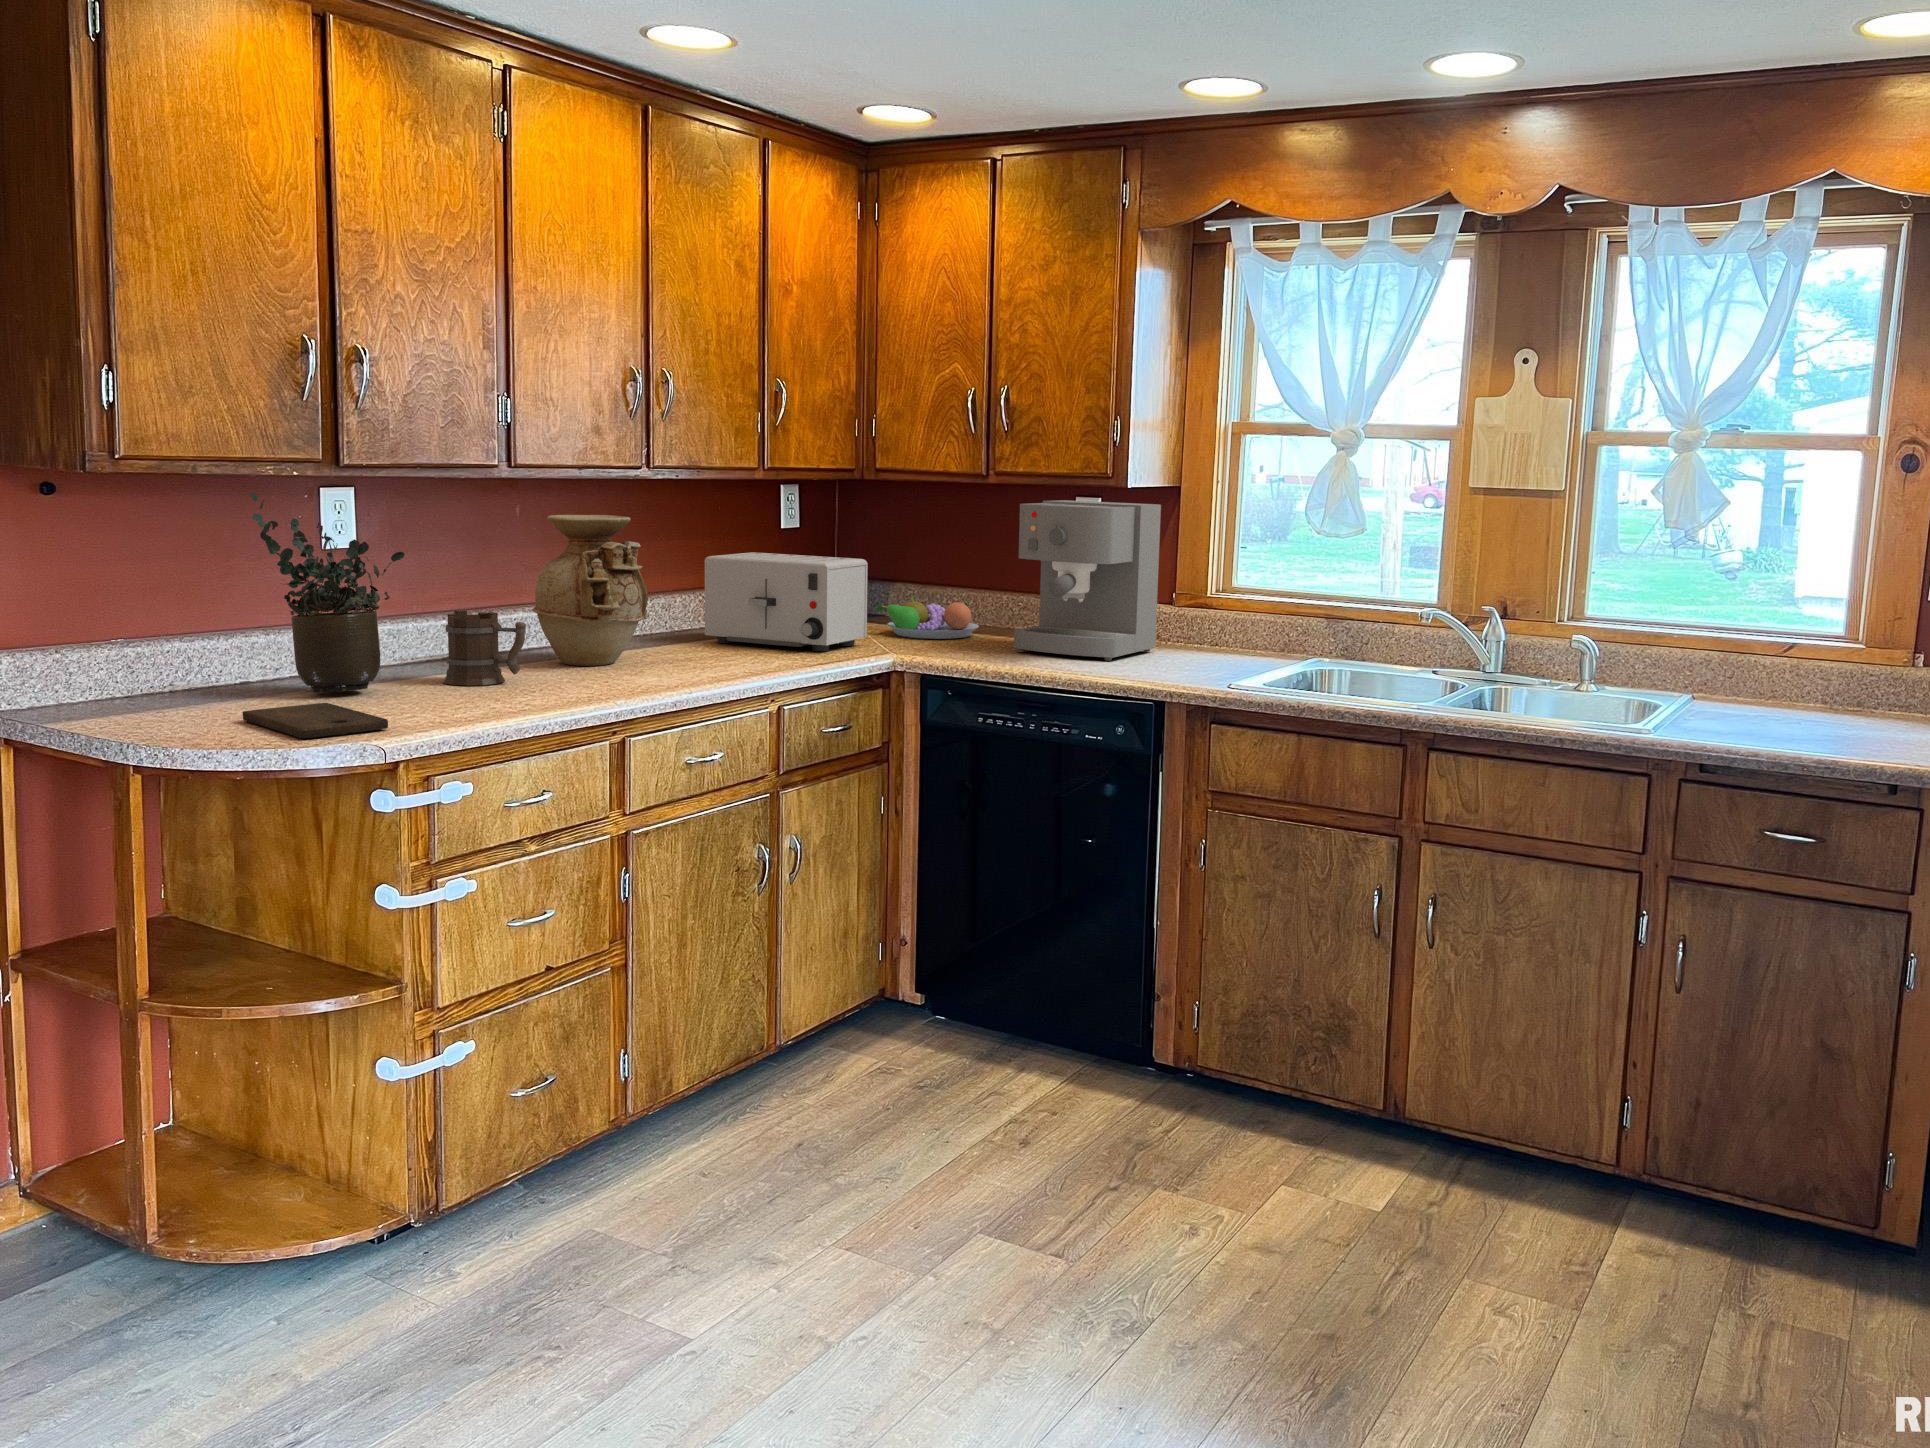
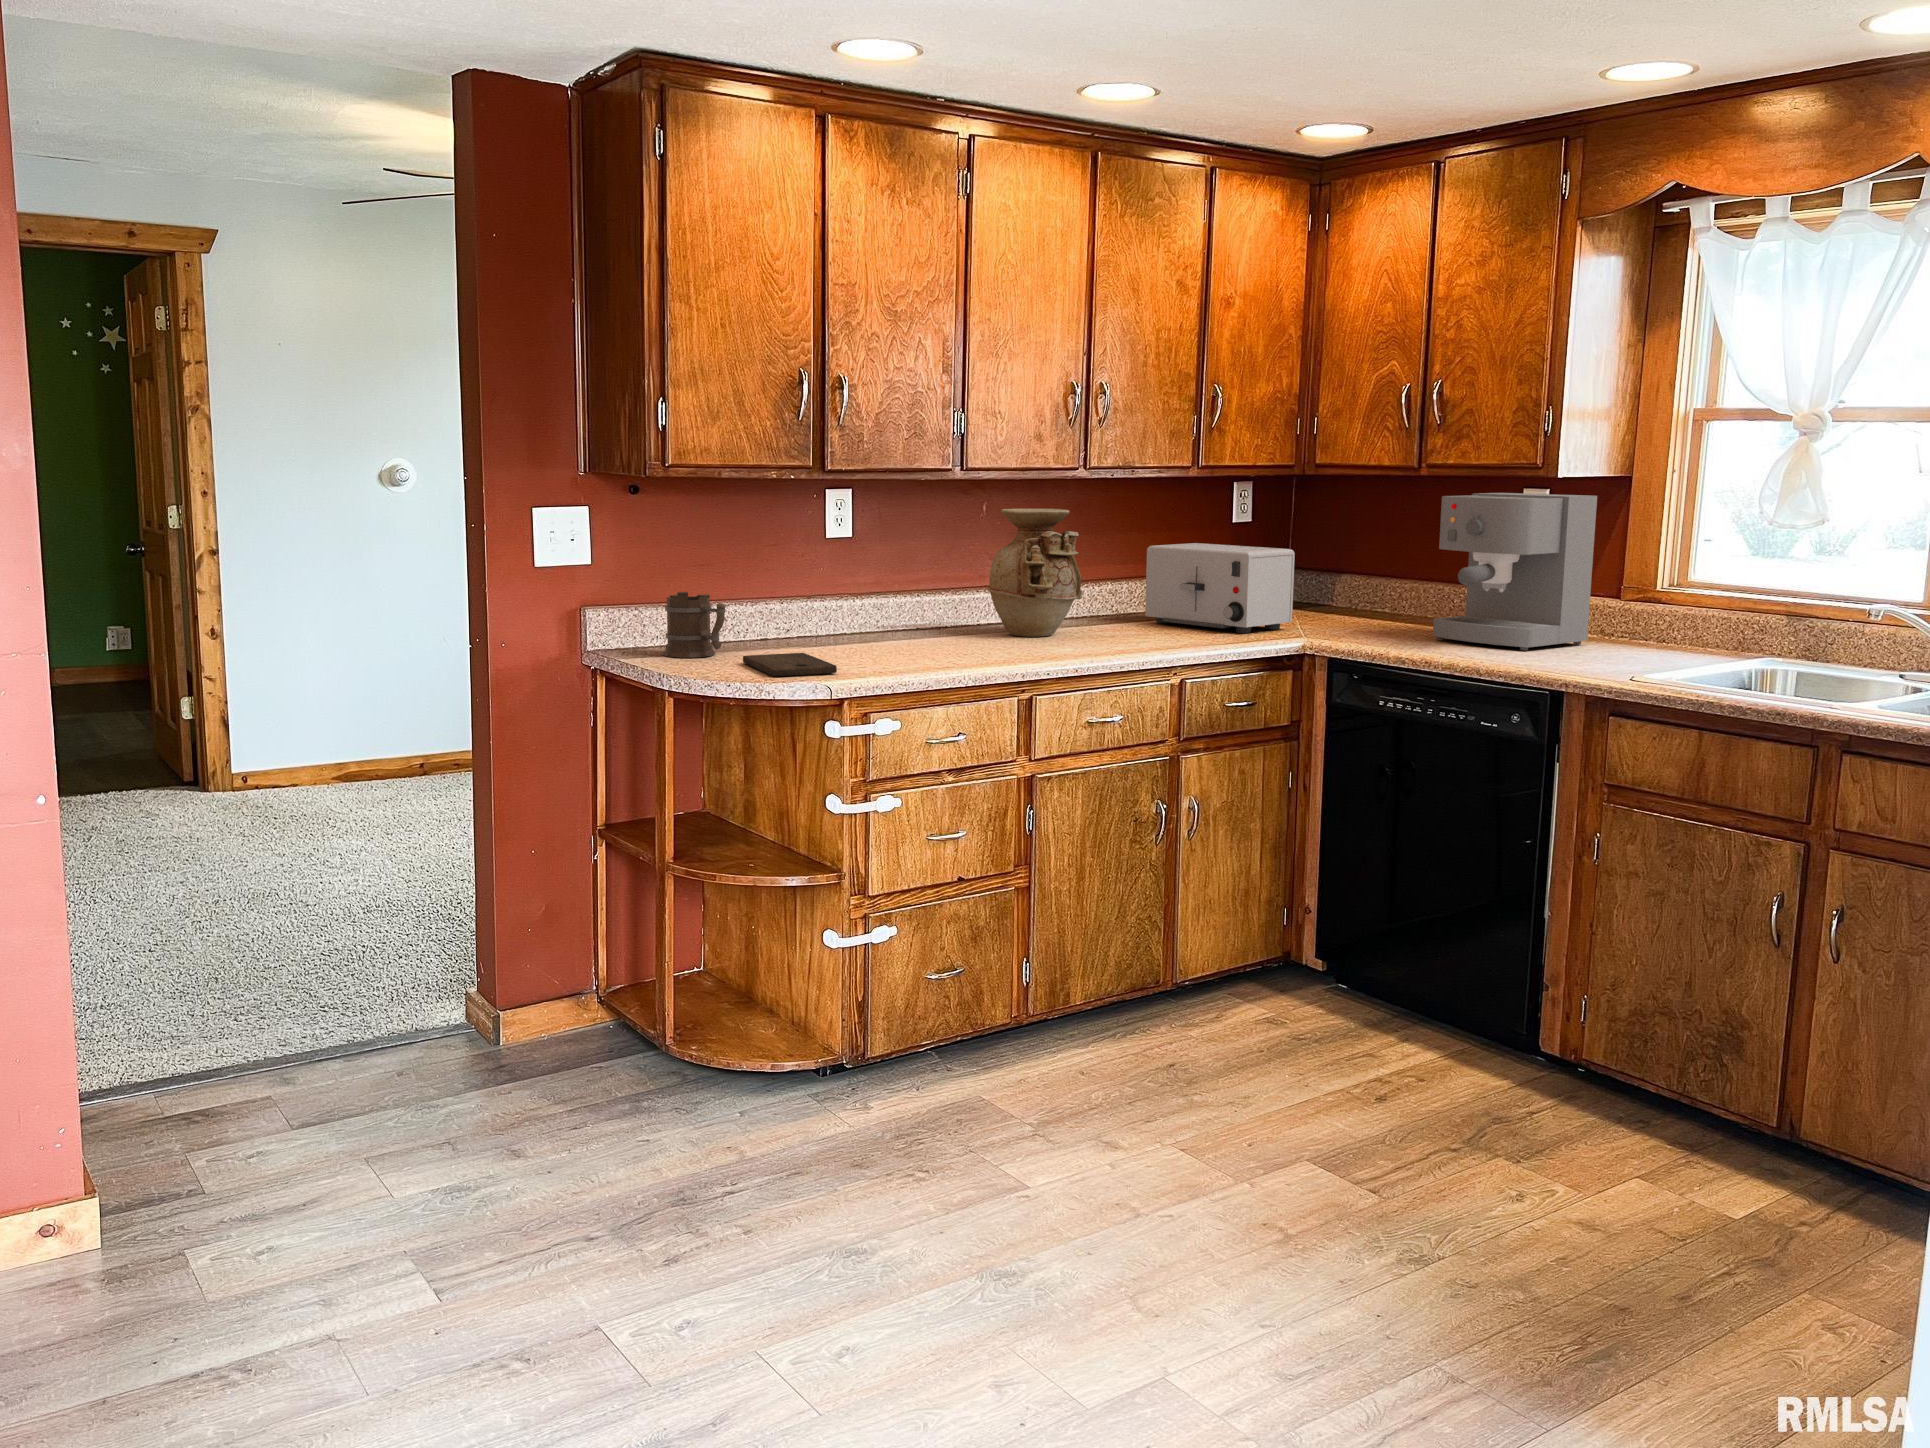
potted plant: present [250,492,405,692] -> none [764,490,875,647]
fruit bowl: present [877,596,979,639] -> none [1313,585,1414,627]
mug: present [443,609,526,686] -> present [663,592,726,658]

